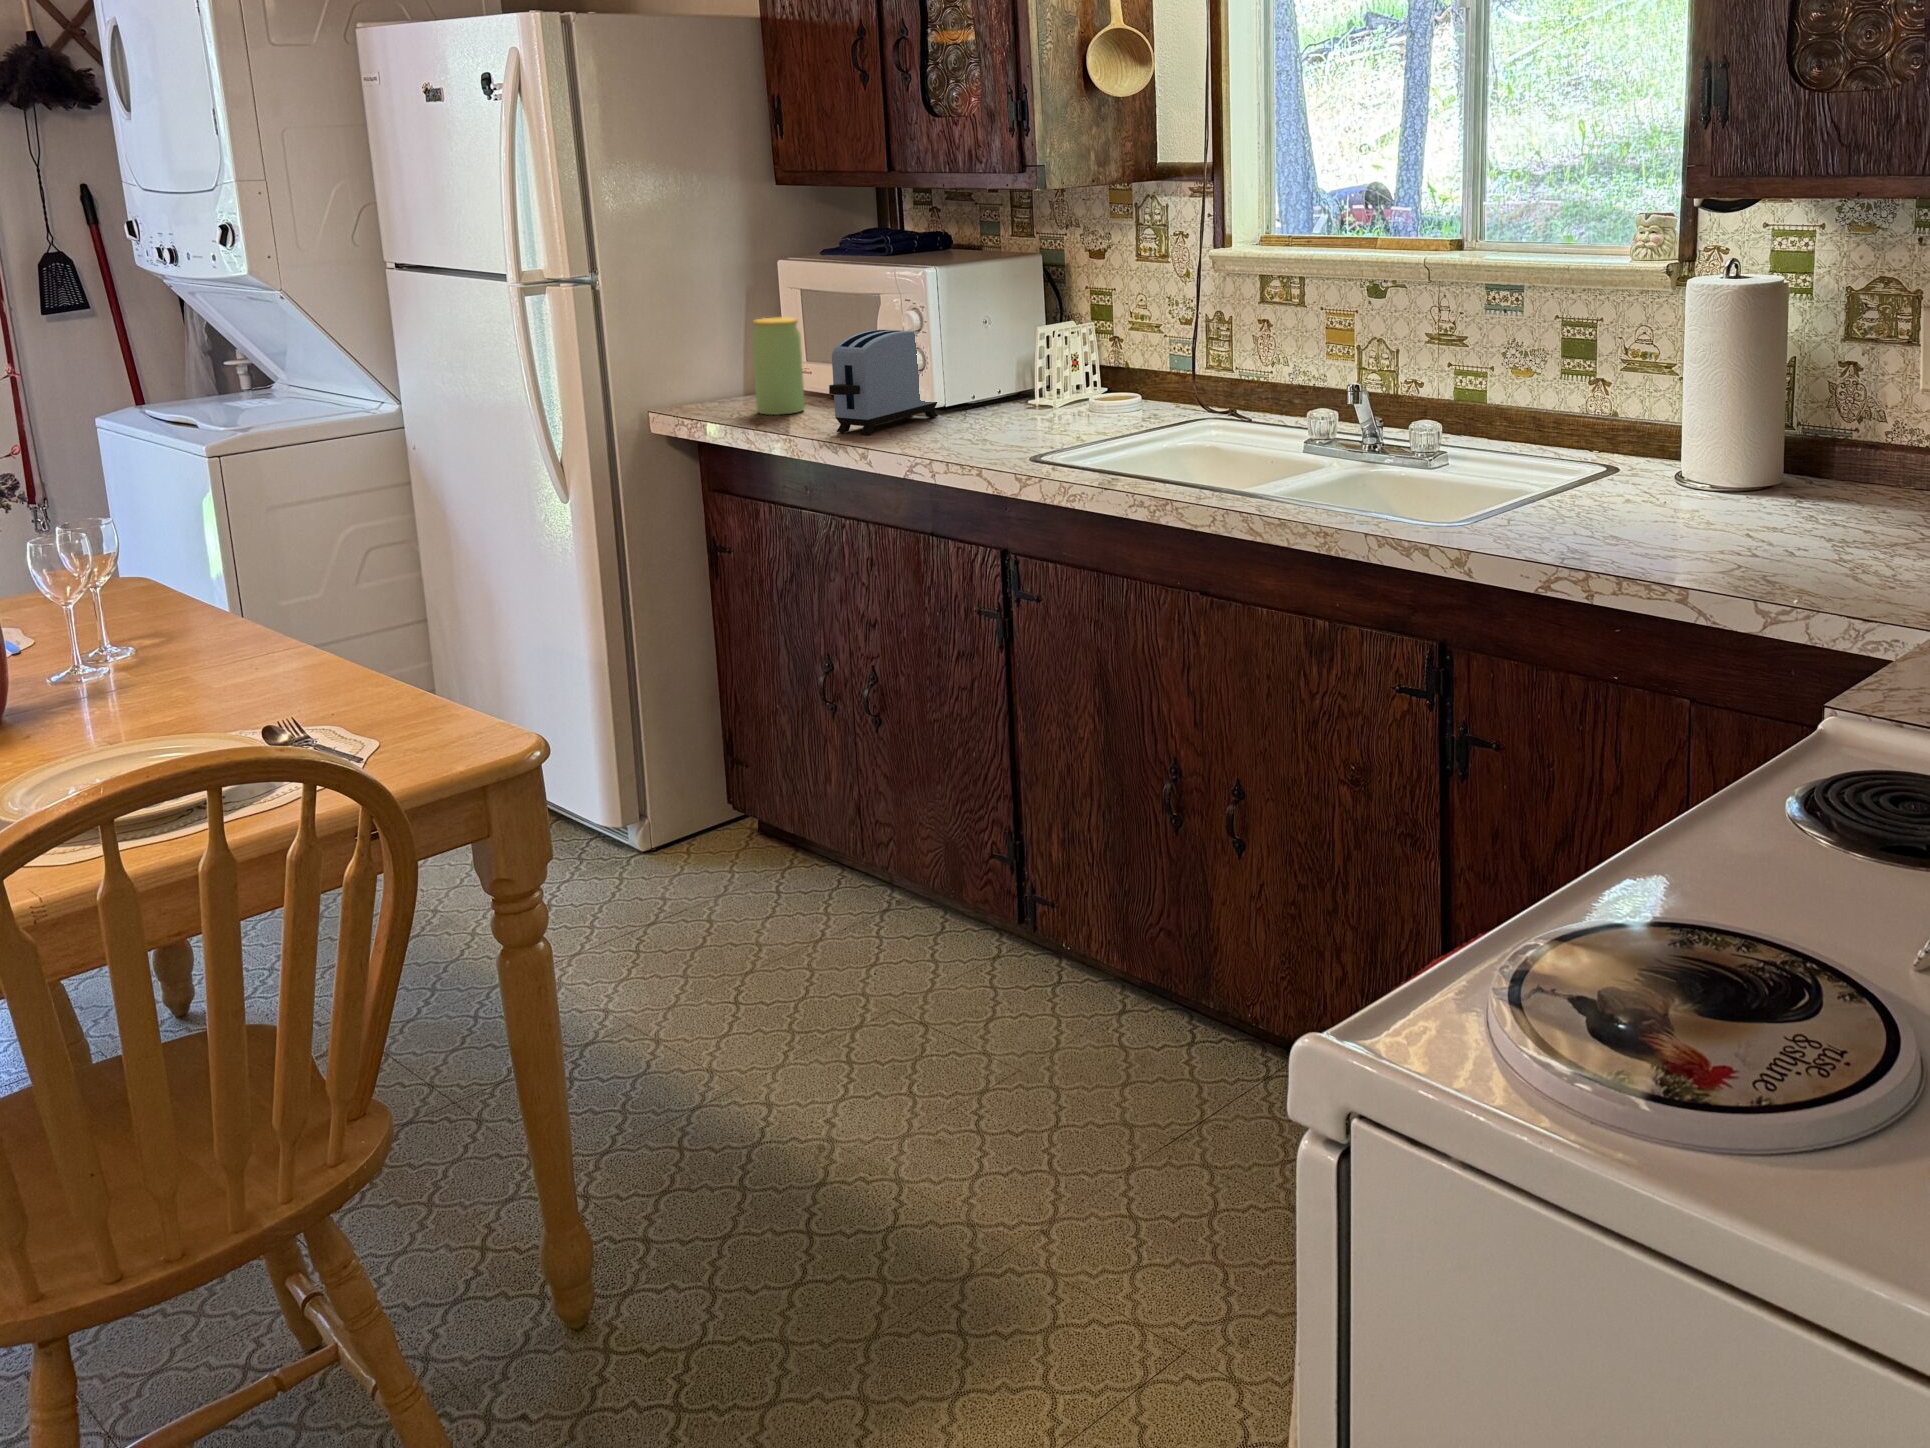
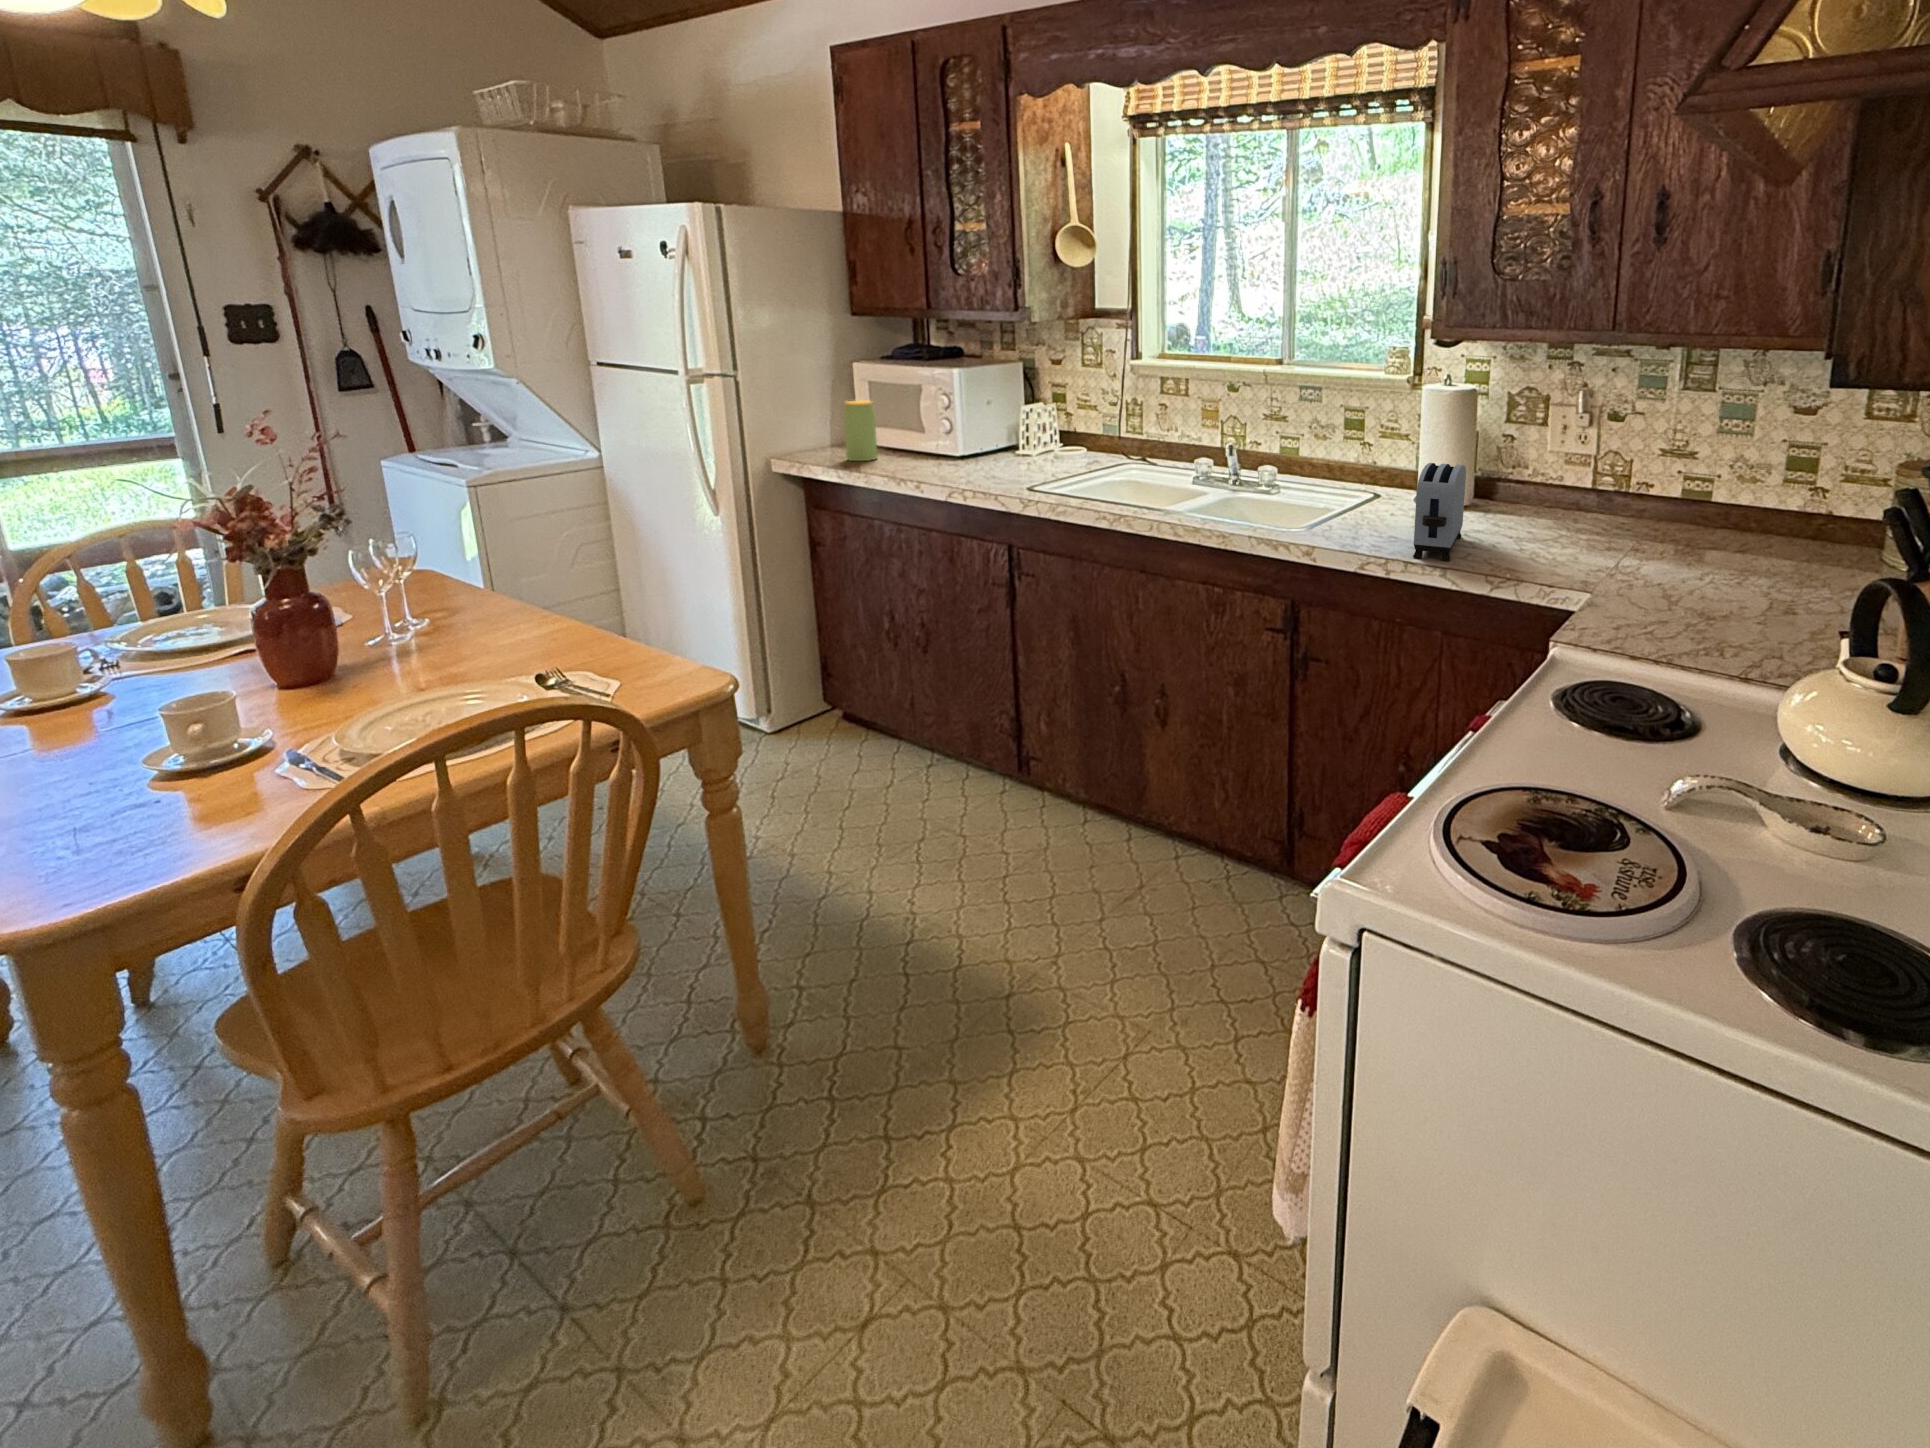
toaster: present [829,330,938,435] -> present [1413,463,1466,561]

